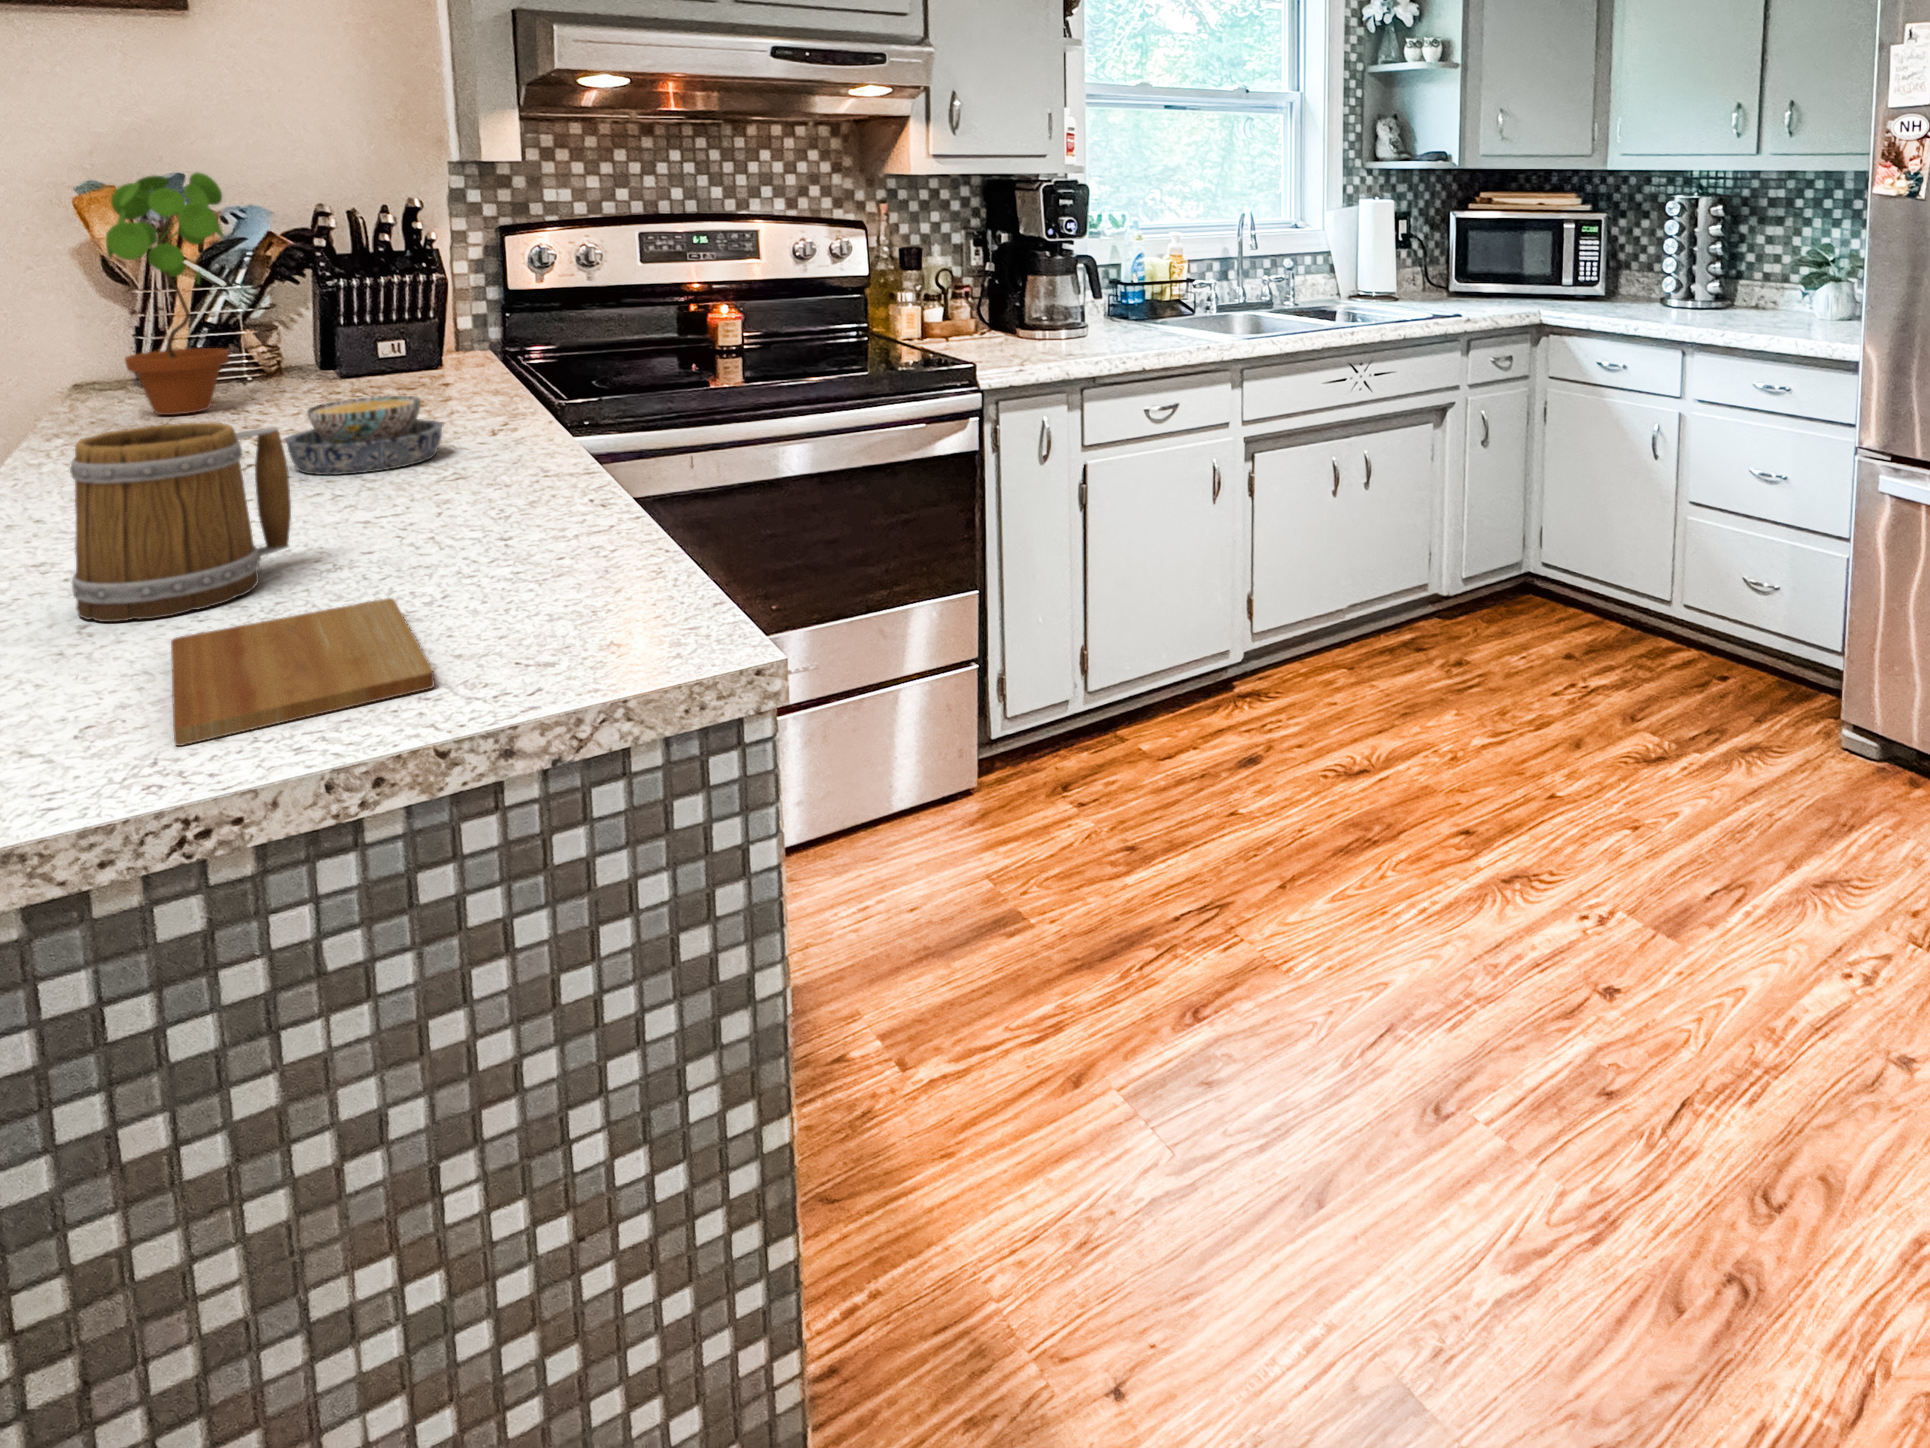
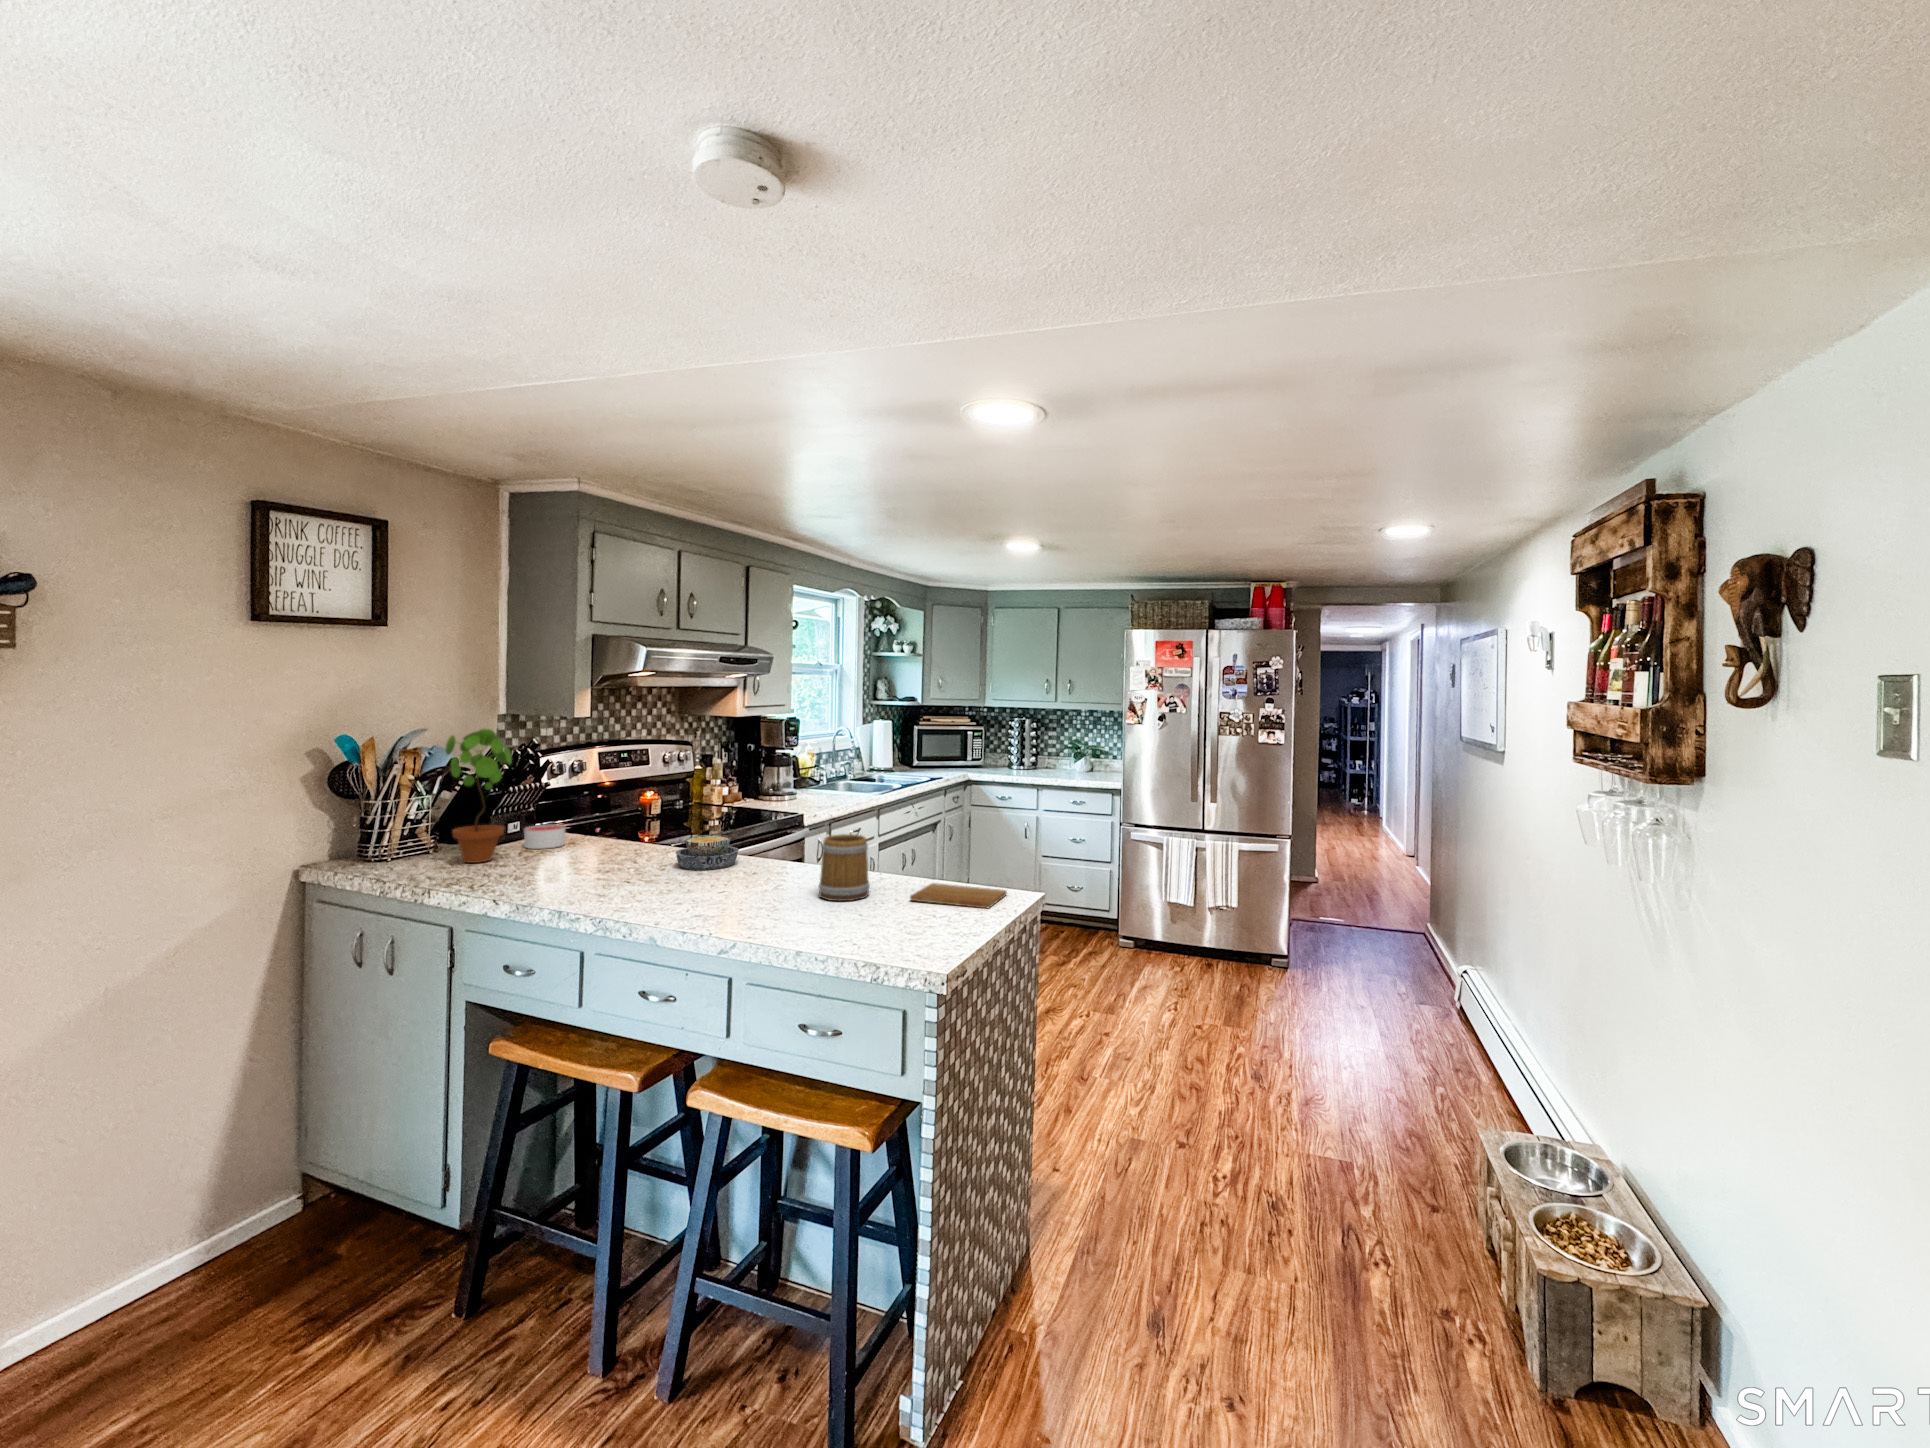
candle: none [329,356,410,399] -> present [524,824,565,849]

